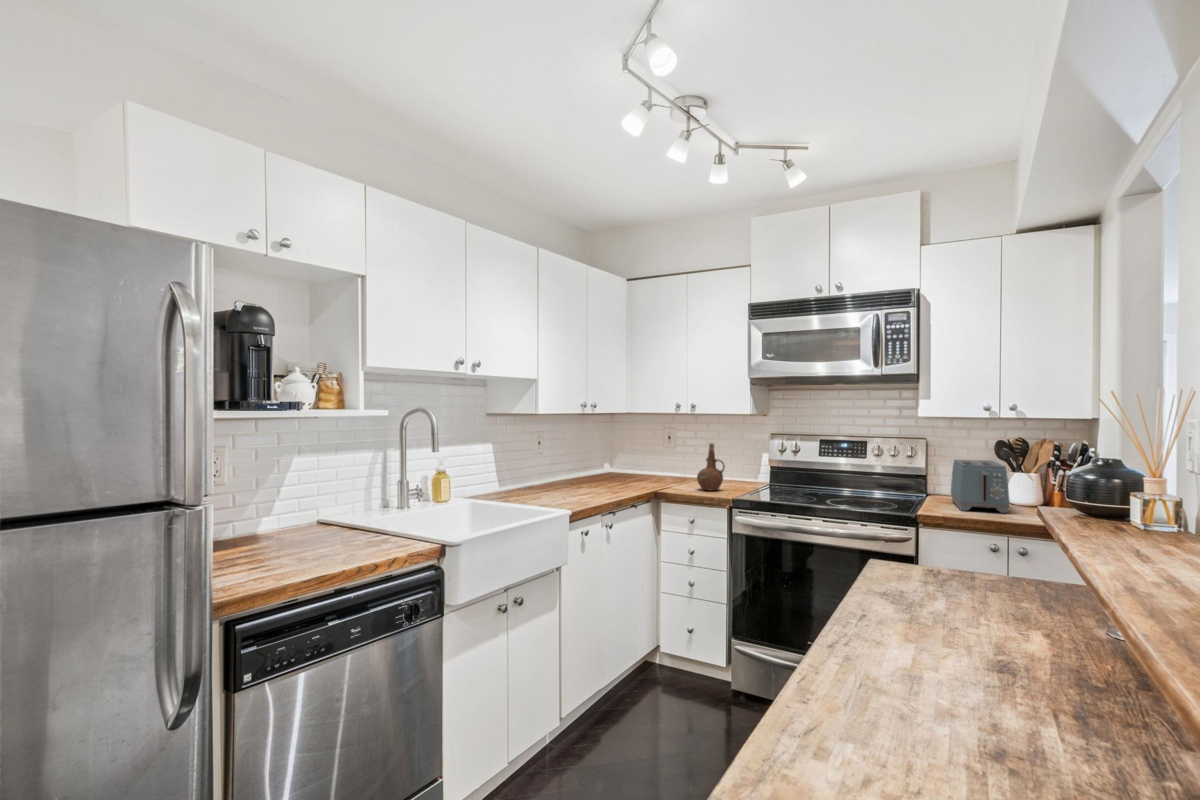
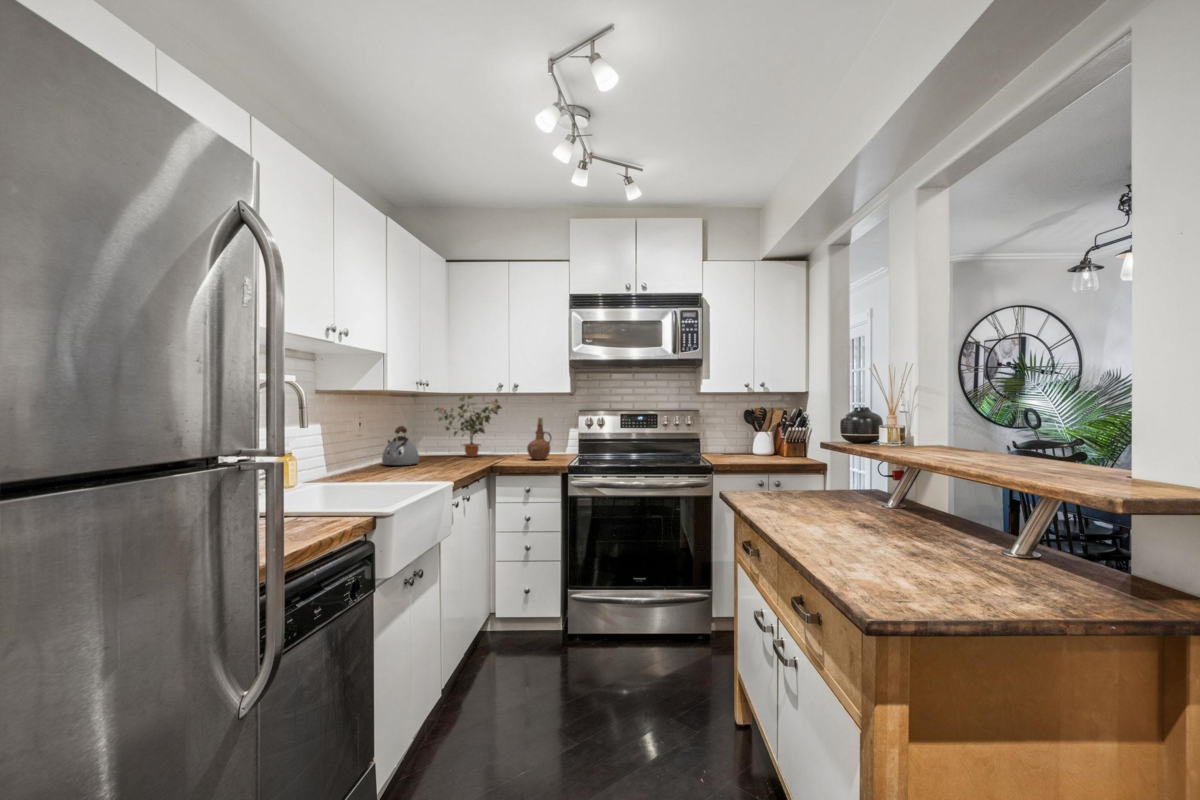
potted plant: none [611,416,680,482] -> present [435,395,502,457]
kettle: none [547,449,581,489] -> present [382,426,419,465]
toaster: present [951,459,1010,513] -> none [719,425,766,462]

